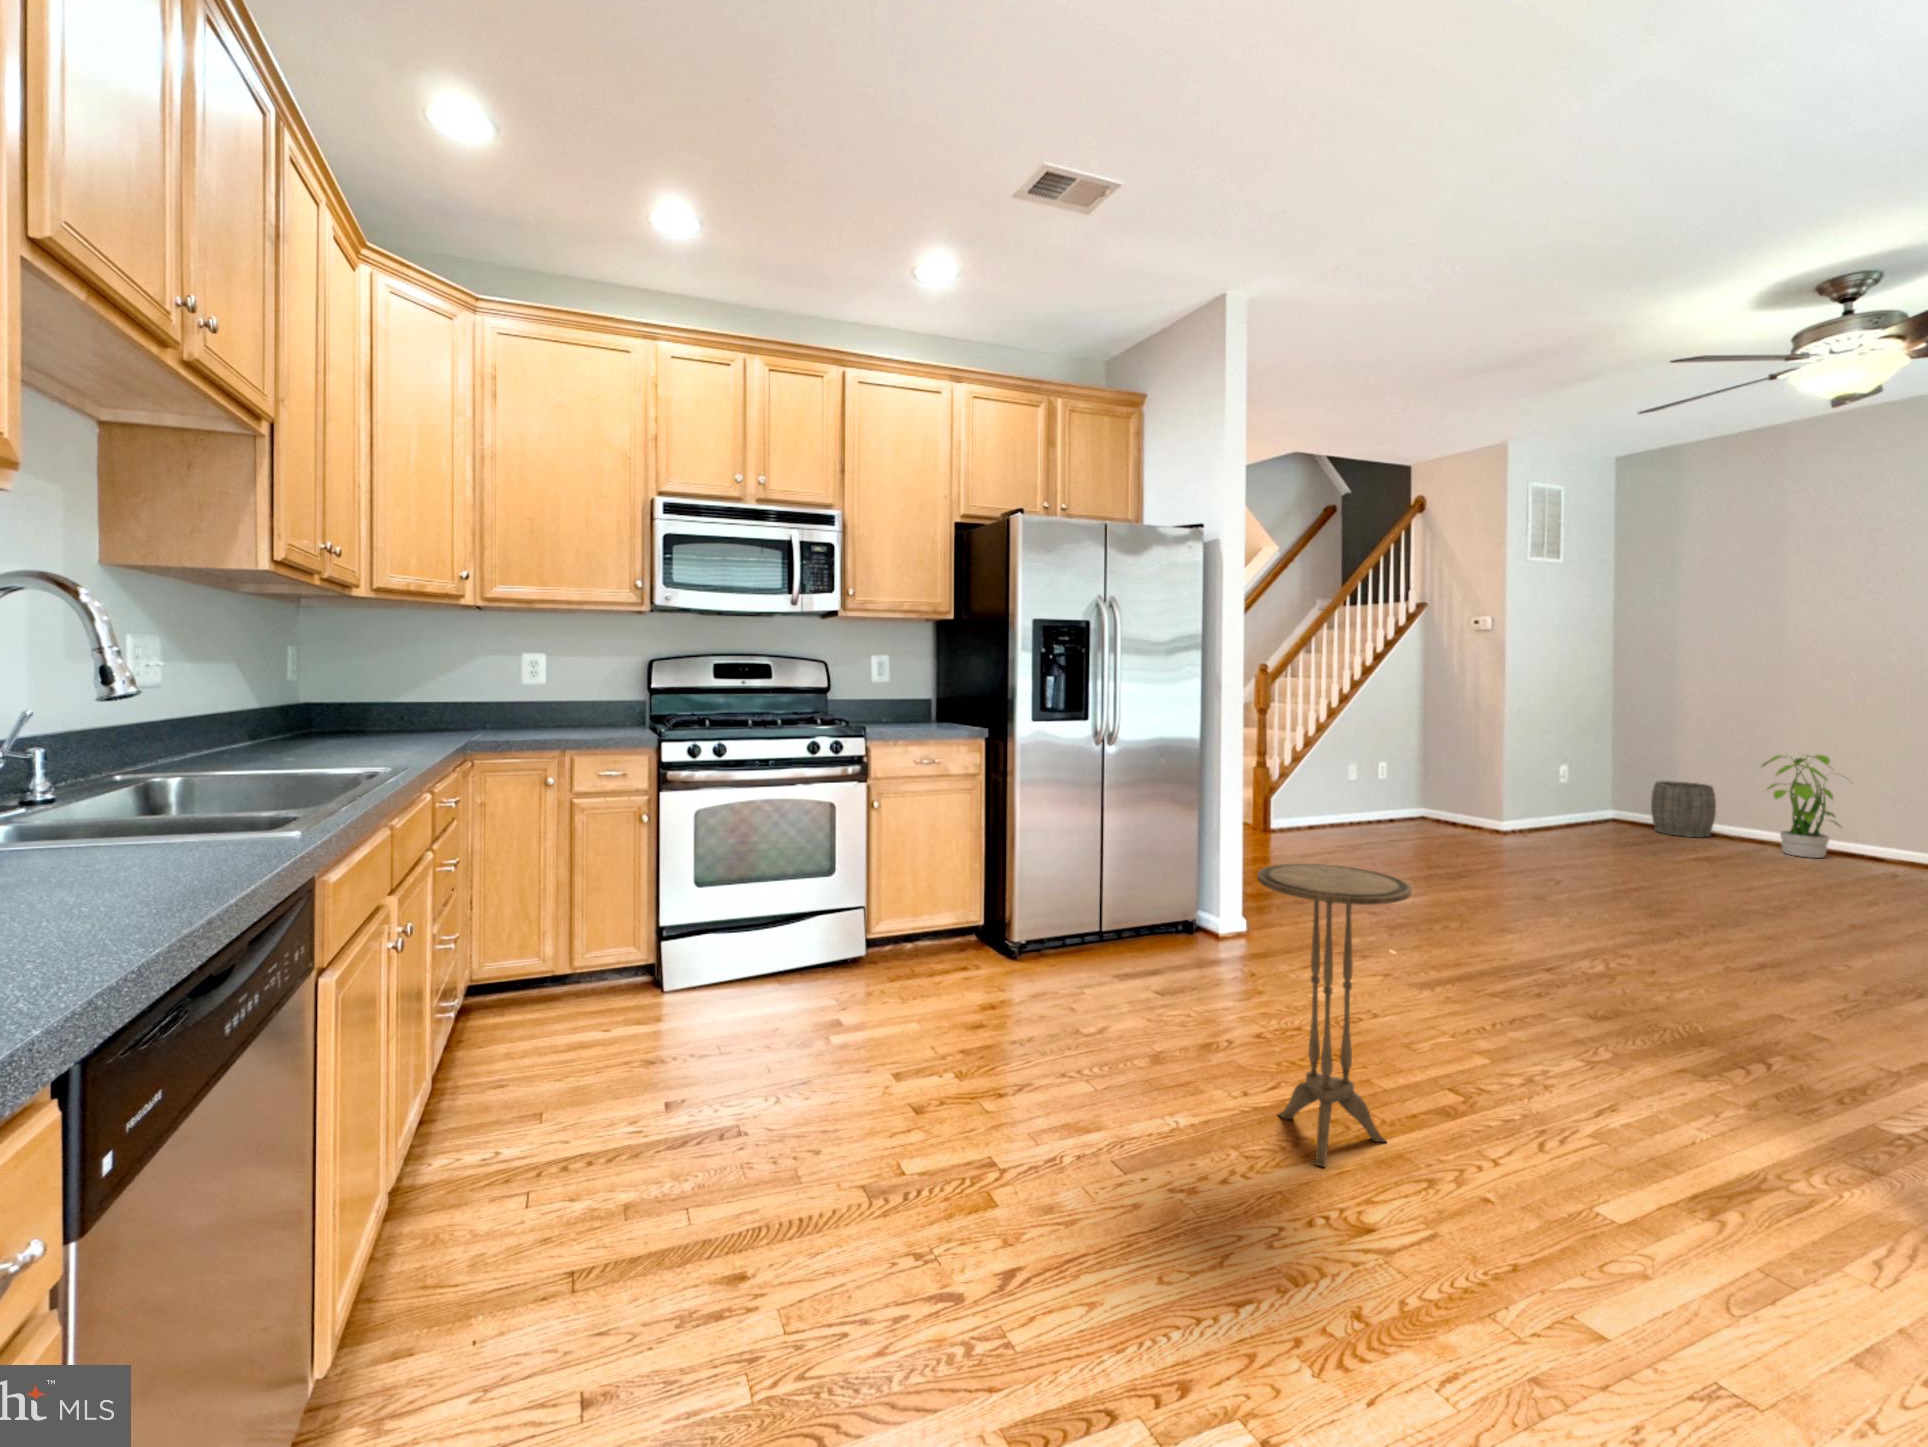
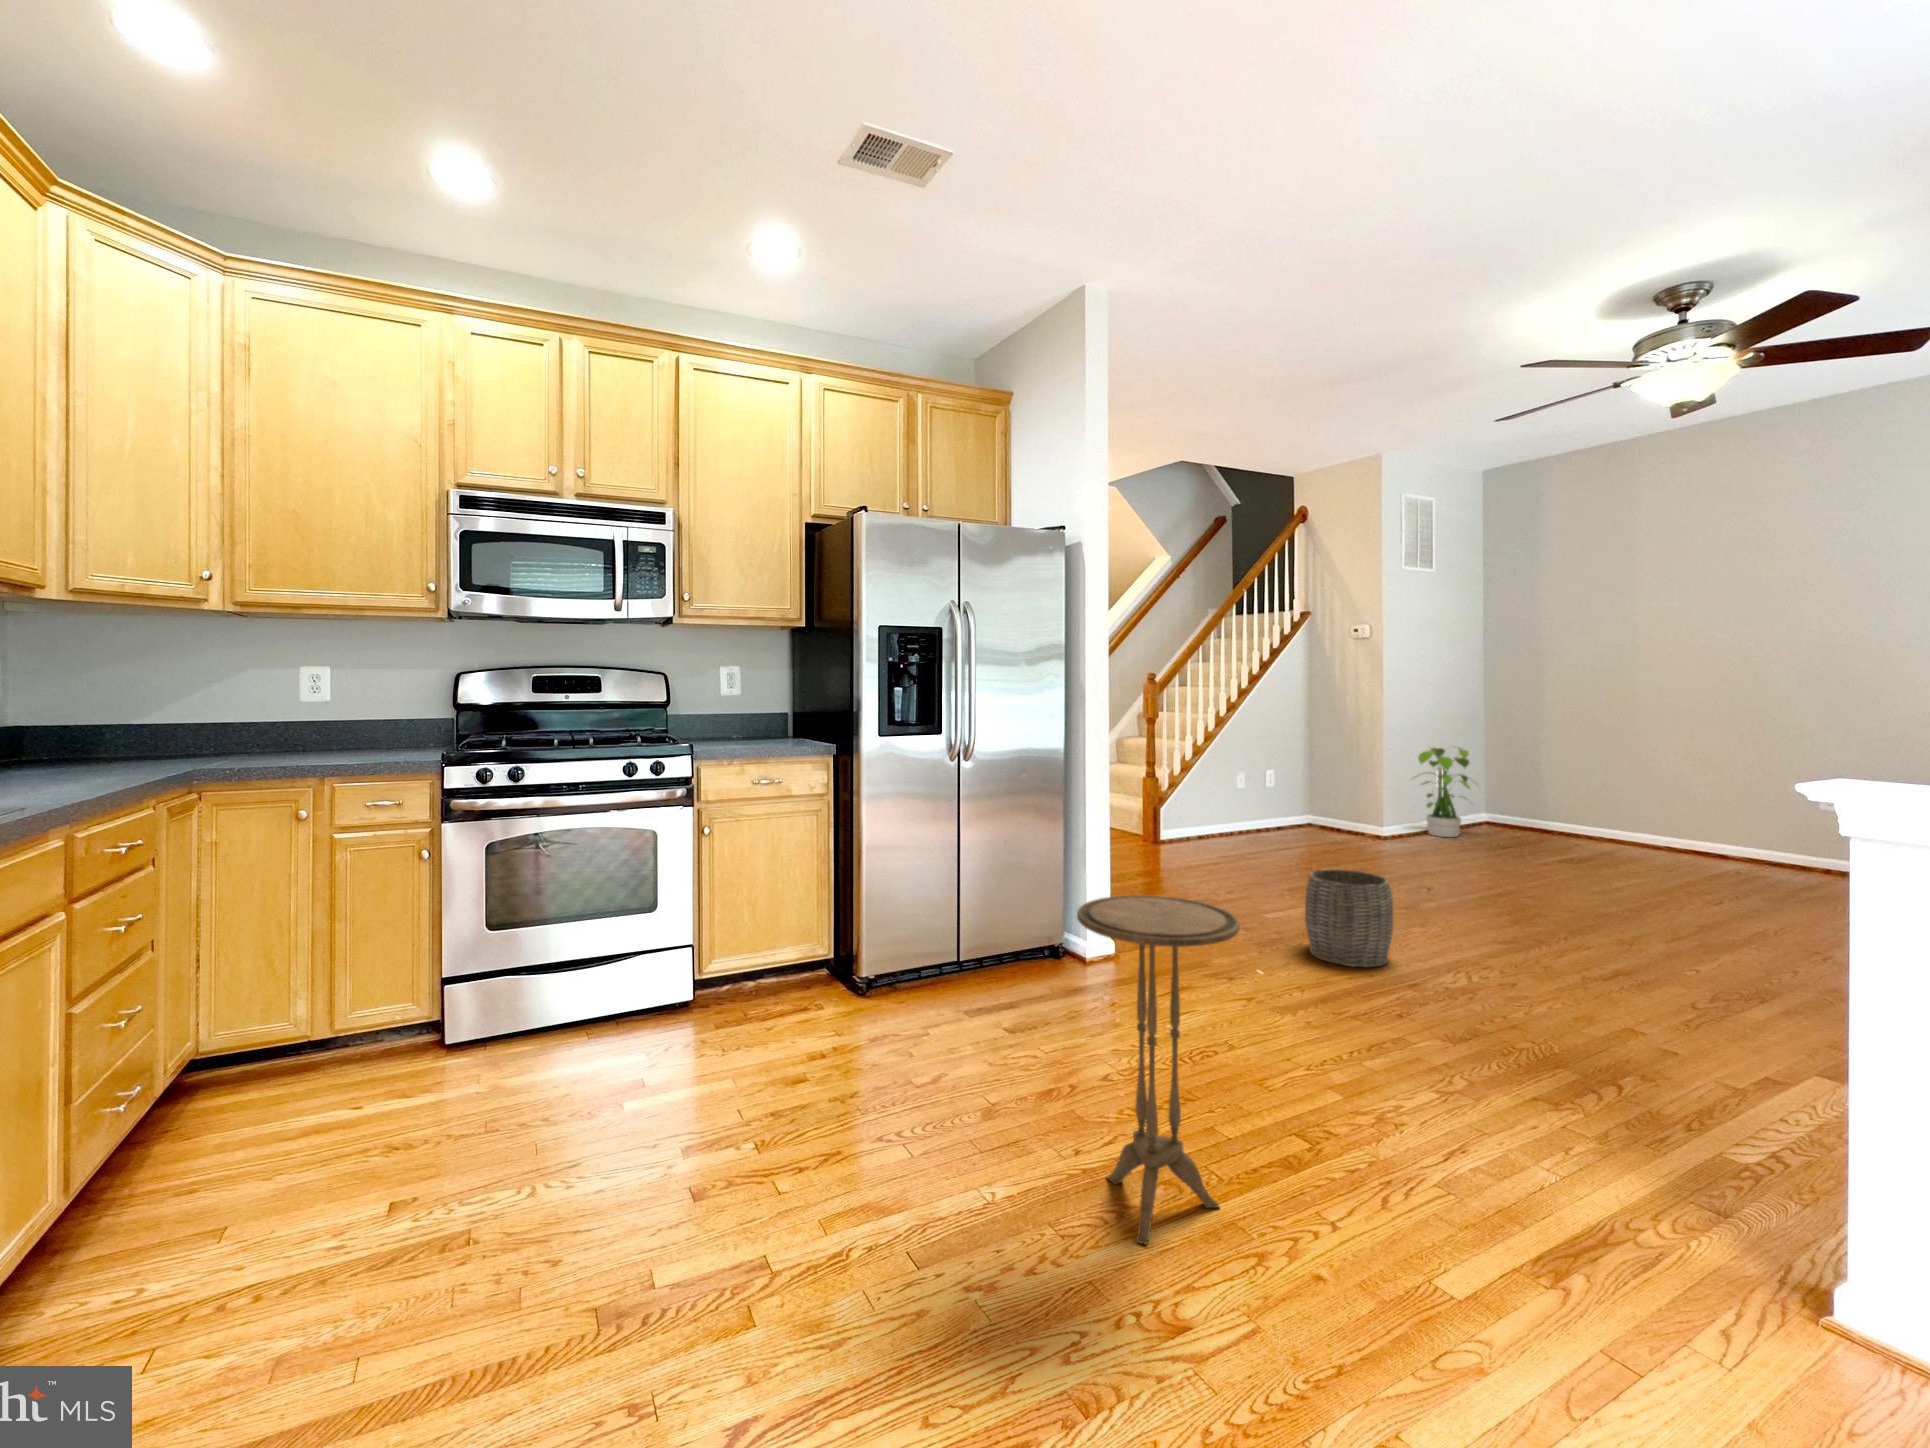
potted plant: present [1761,754,1848,858] -> present [1418,748,1471,837]
woven basket: present [1651,781,1716,837] -> present [1305,869,1393,967]

